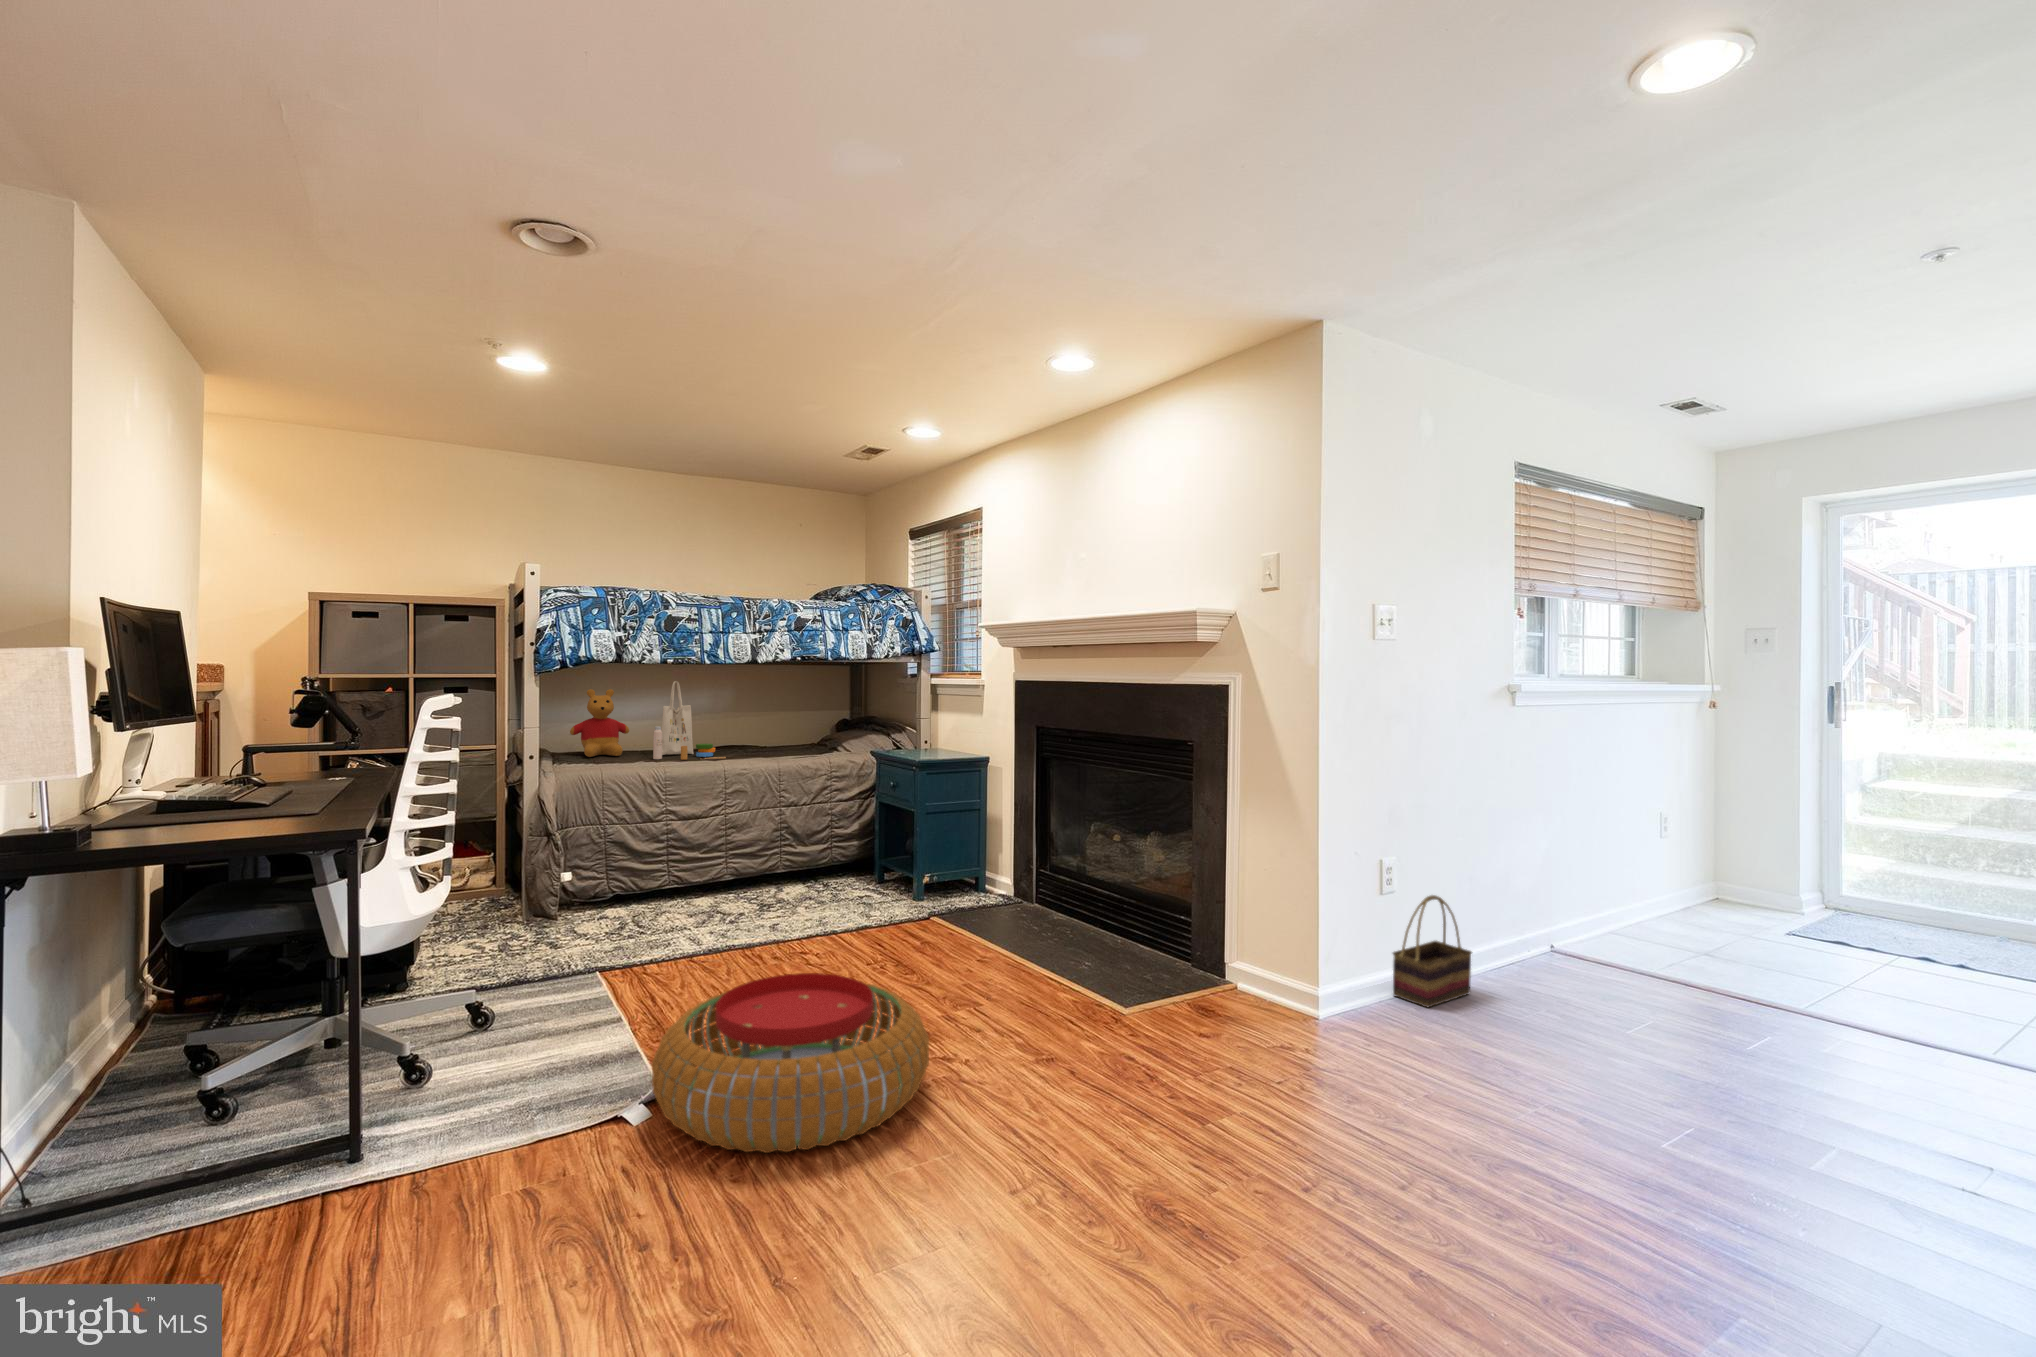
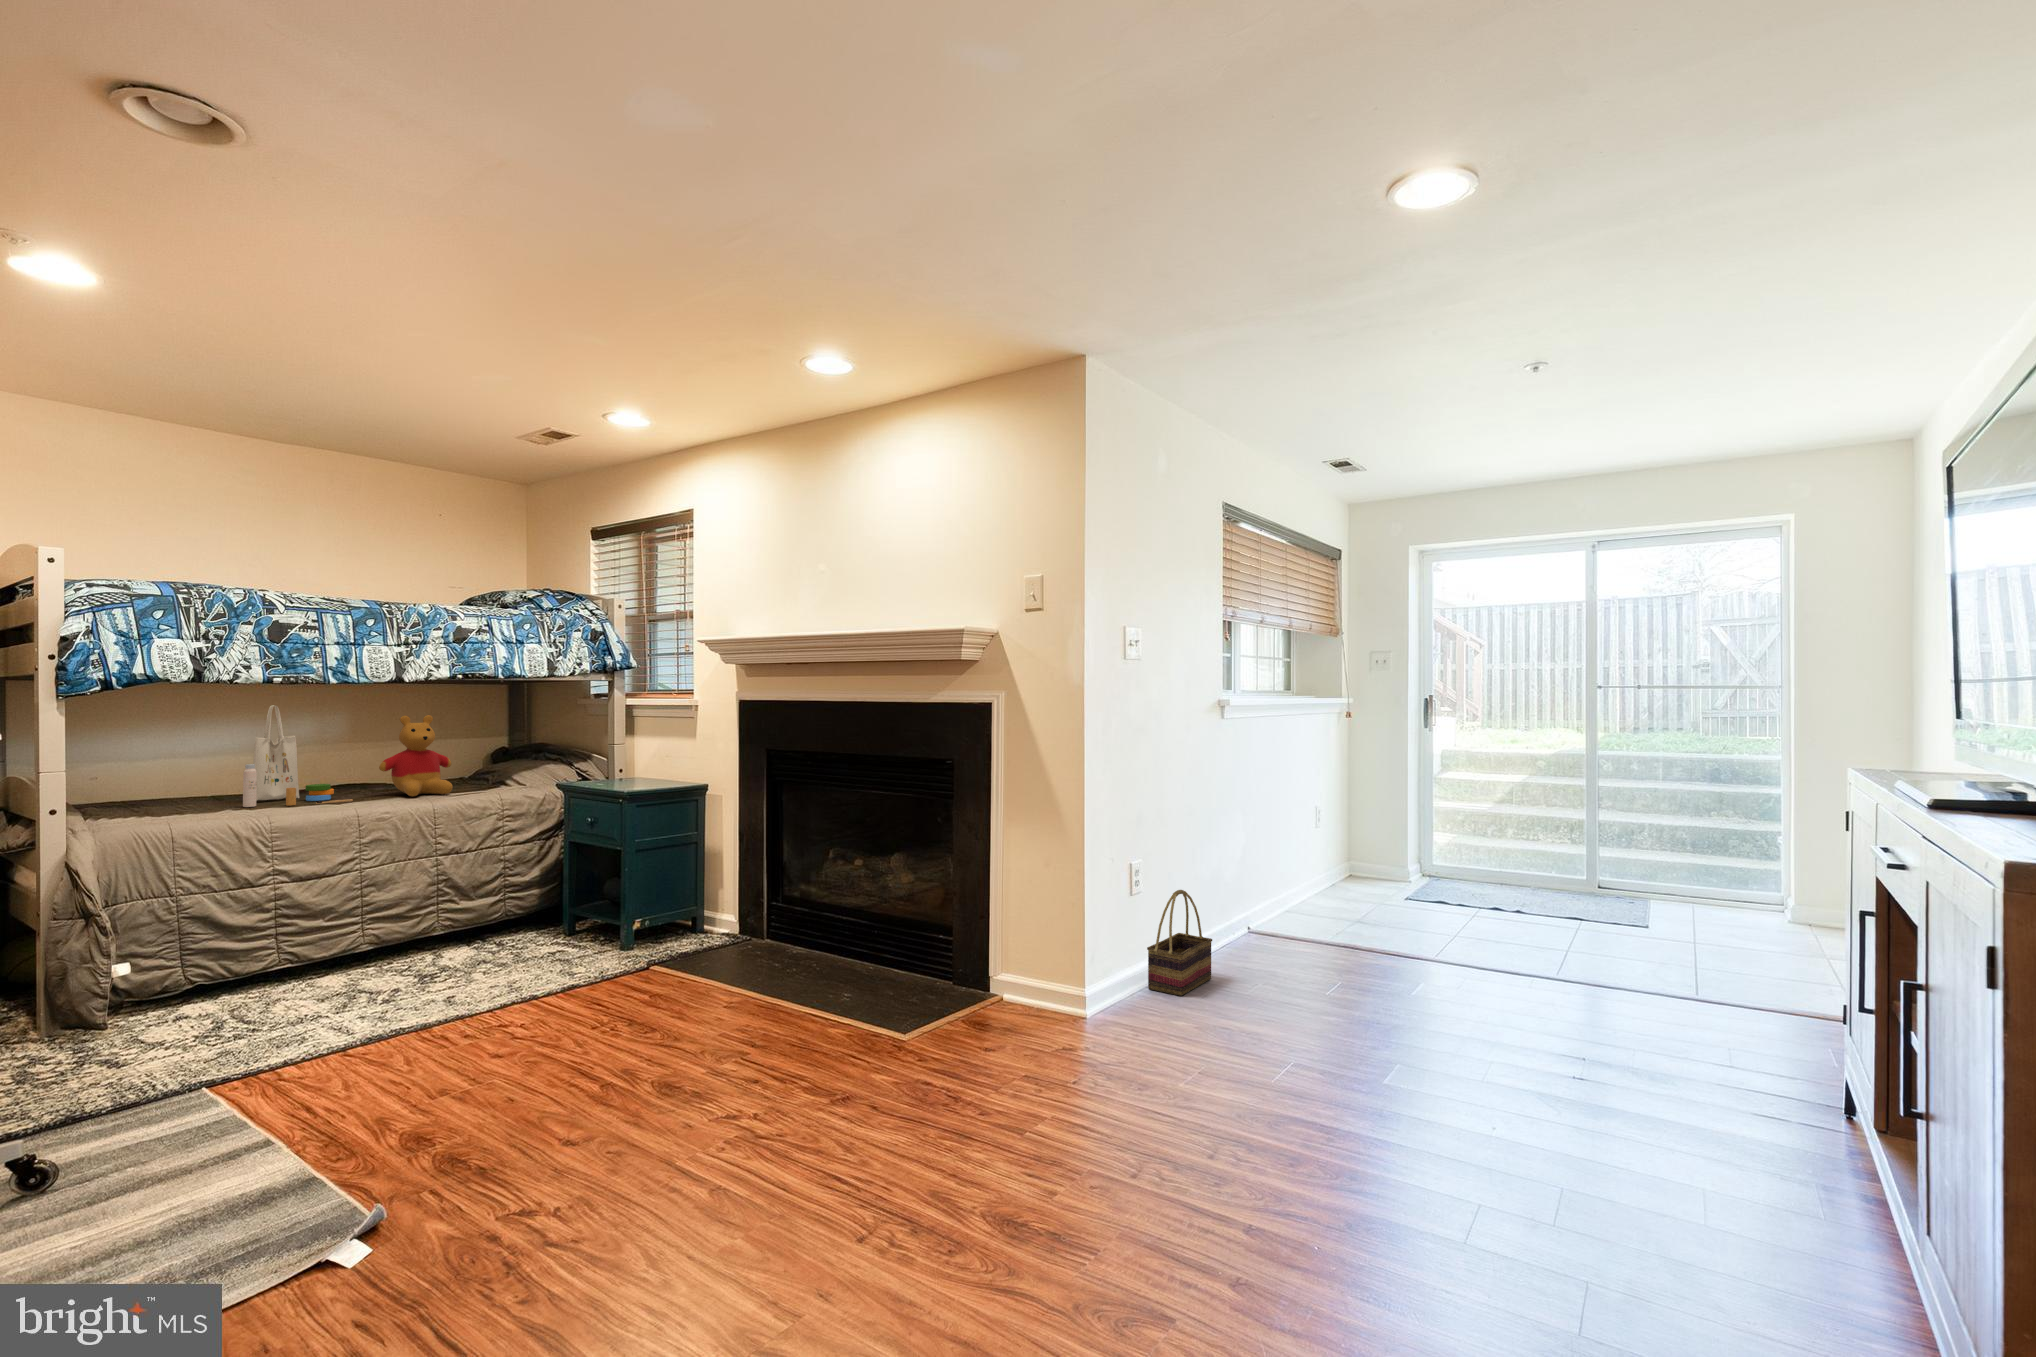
stuffed bear: present [570,689,629,757] -> present [379,715,453,797]
pouf: present [652,973,929,1153] -> none [368,1041,726,1267]

